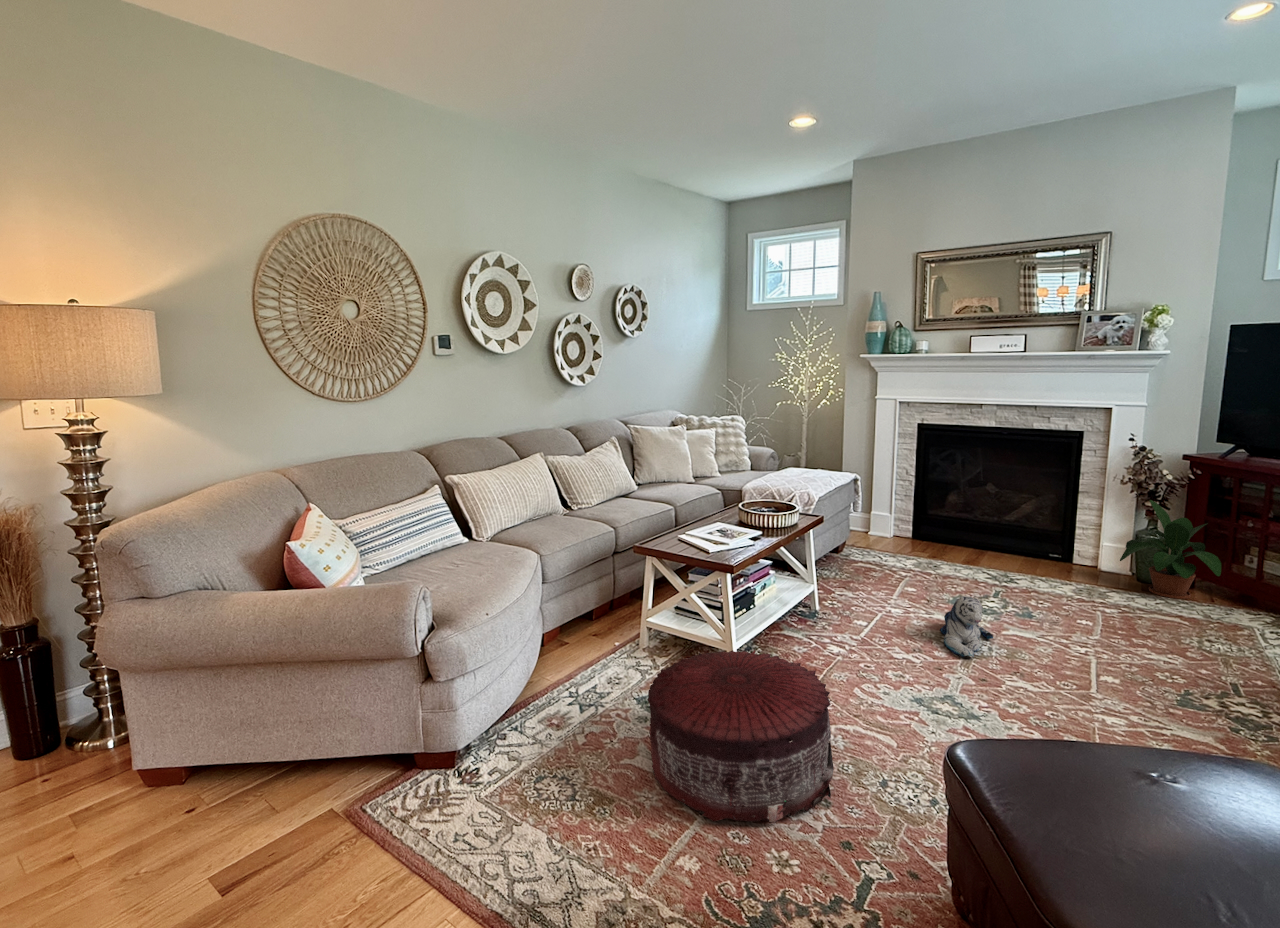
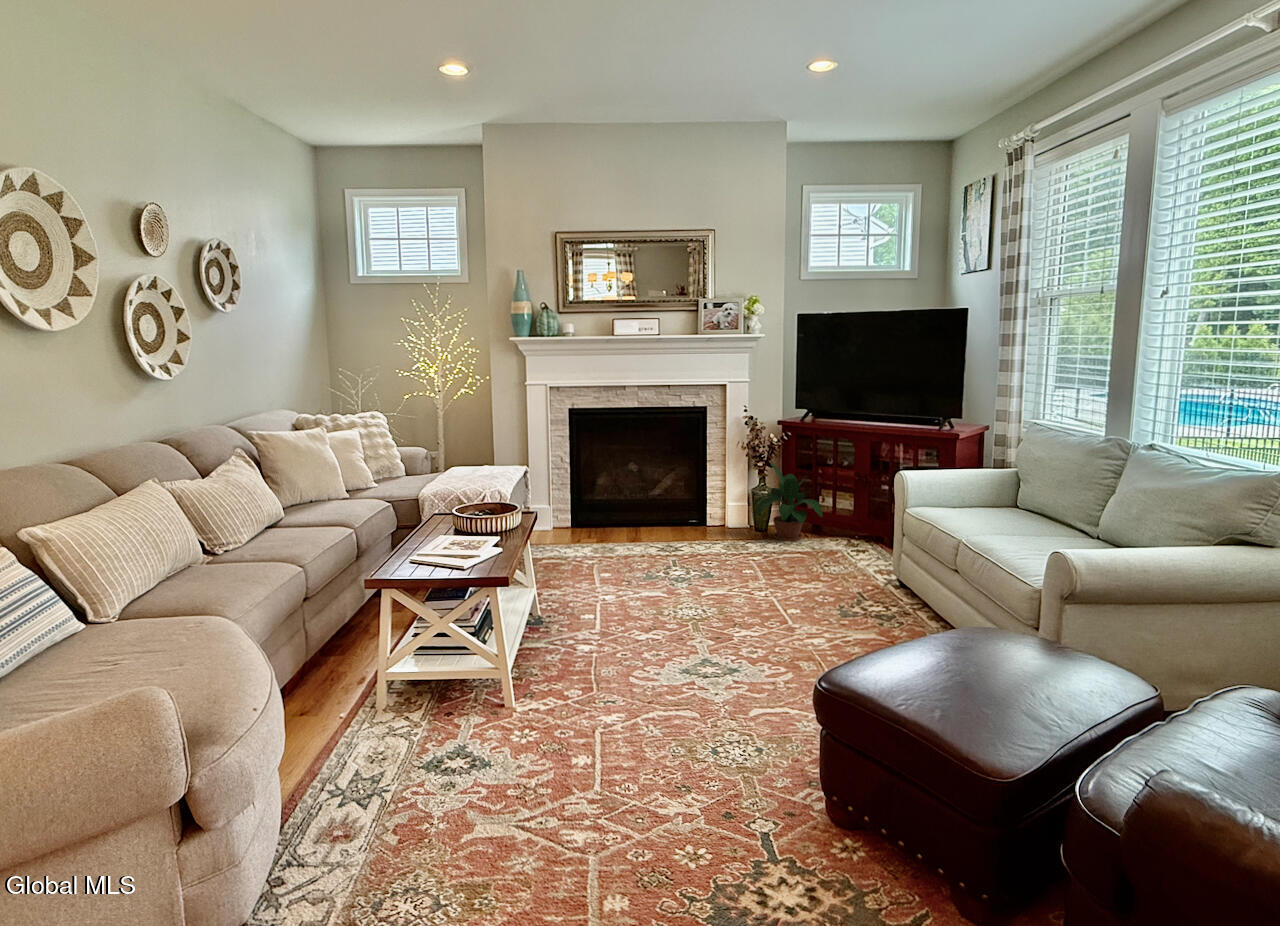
plush toy: present [940,596,993,657] -> none [660,569,705,625]
pouf: present [647,650,834,823] -> none [480,664,691,850]

